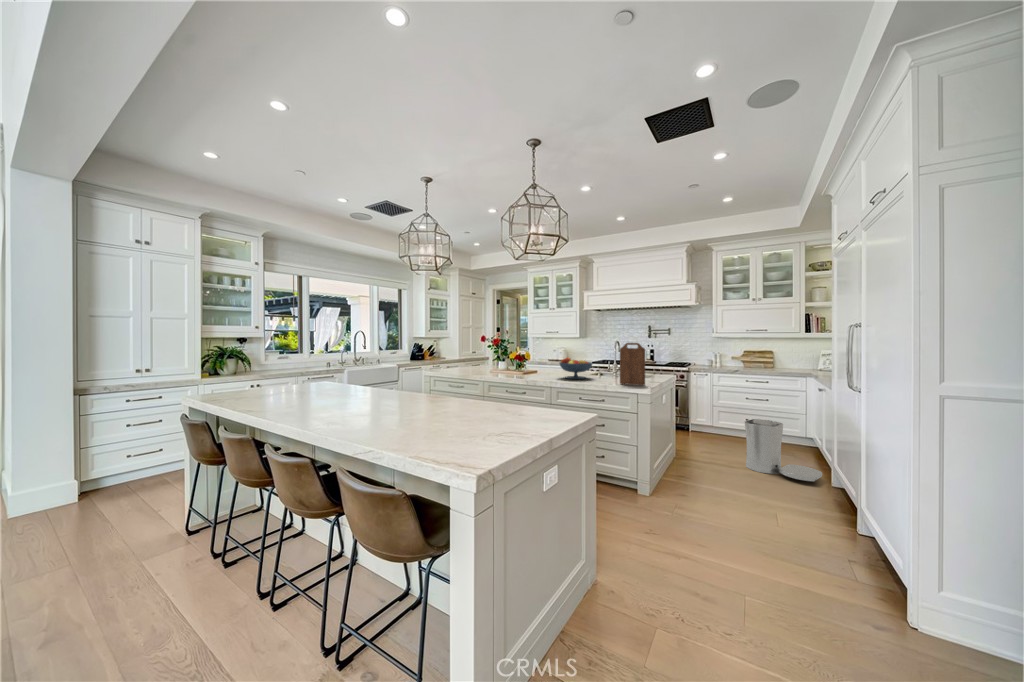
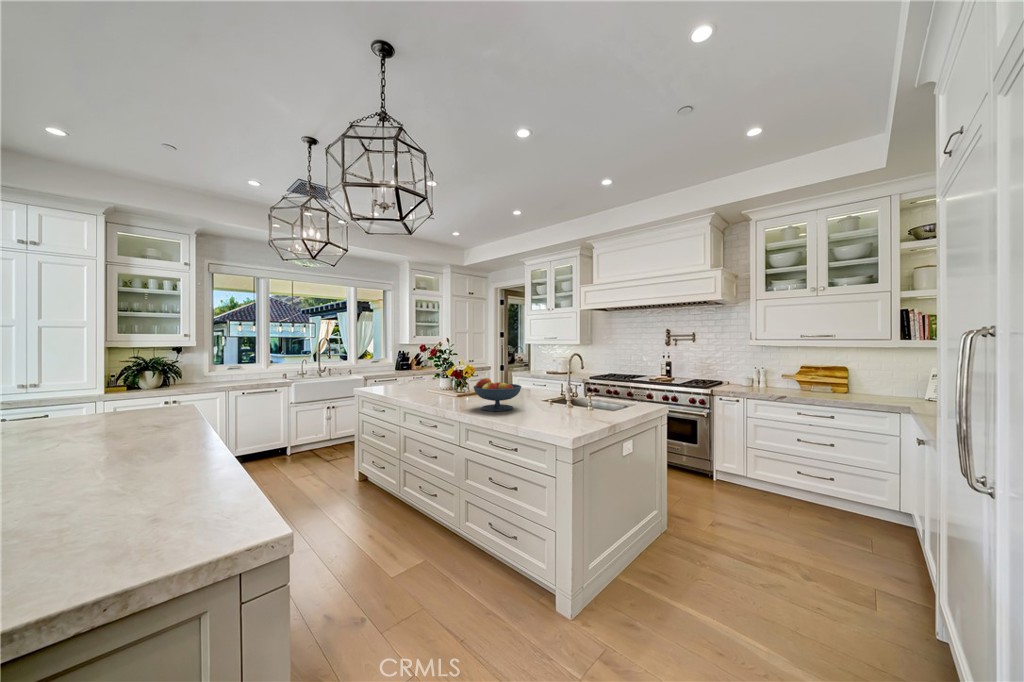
cutting board: present [620,343,645,385] -> none [533,361,568,431]
trash can: present [745,419,822,481] -> none [774,481,920,619]

